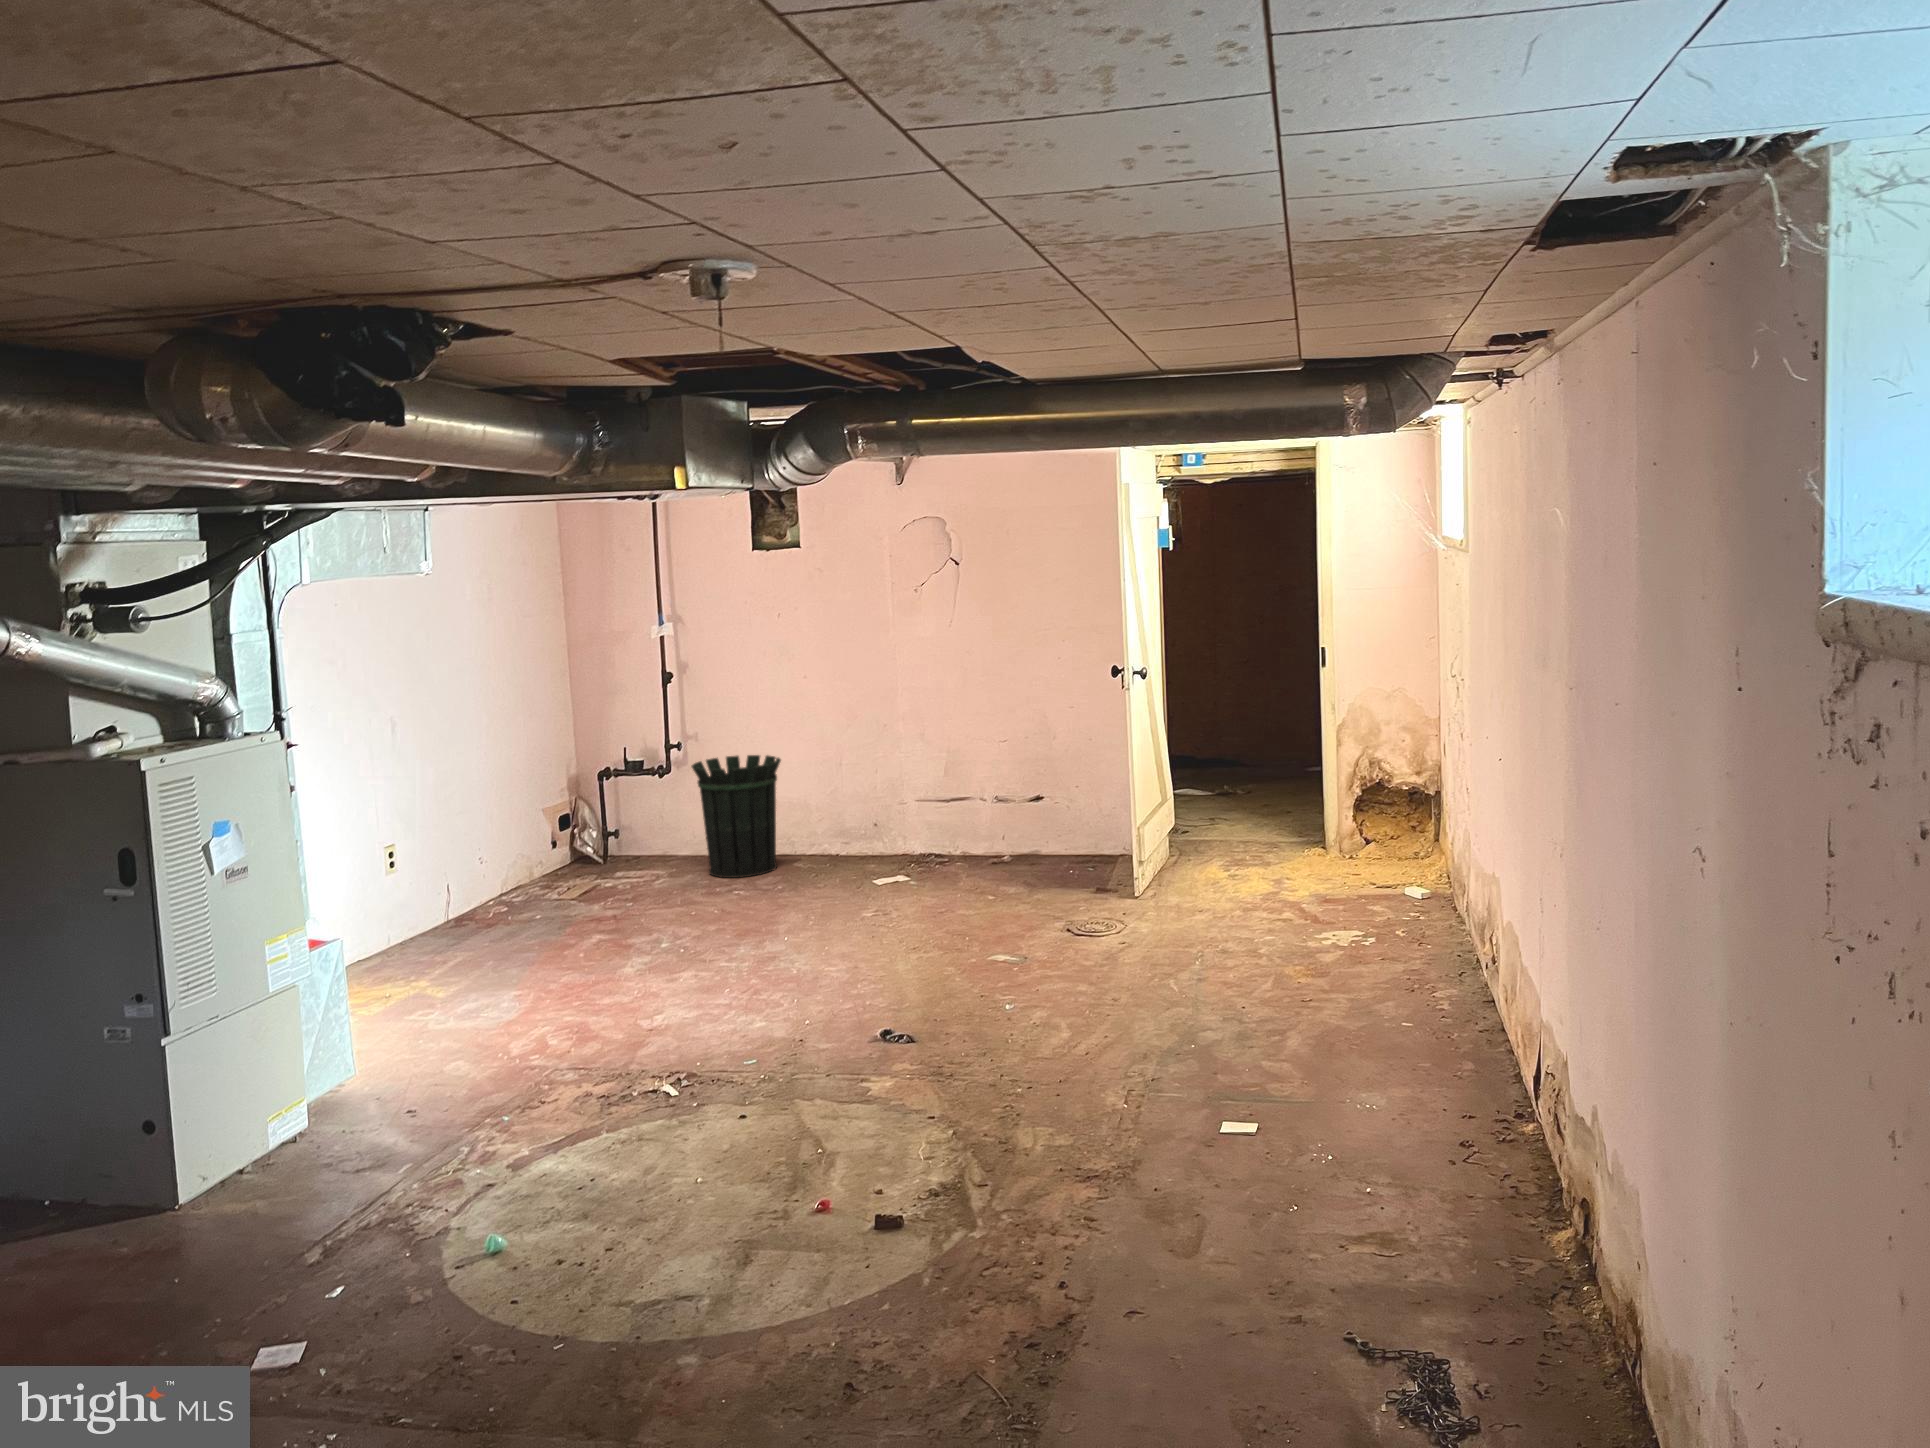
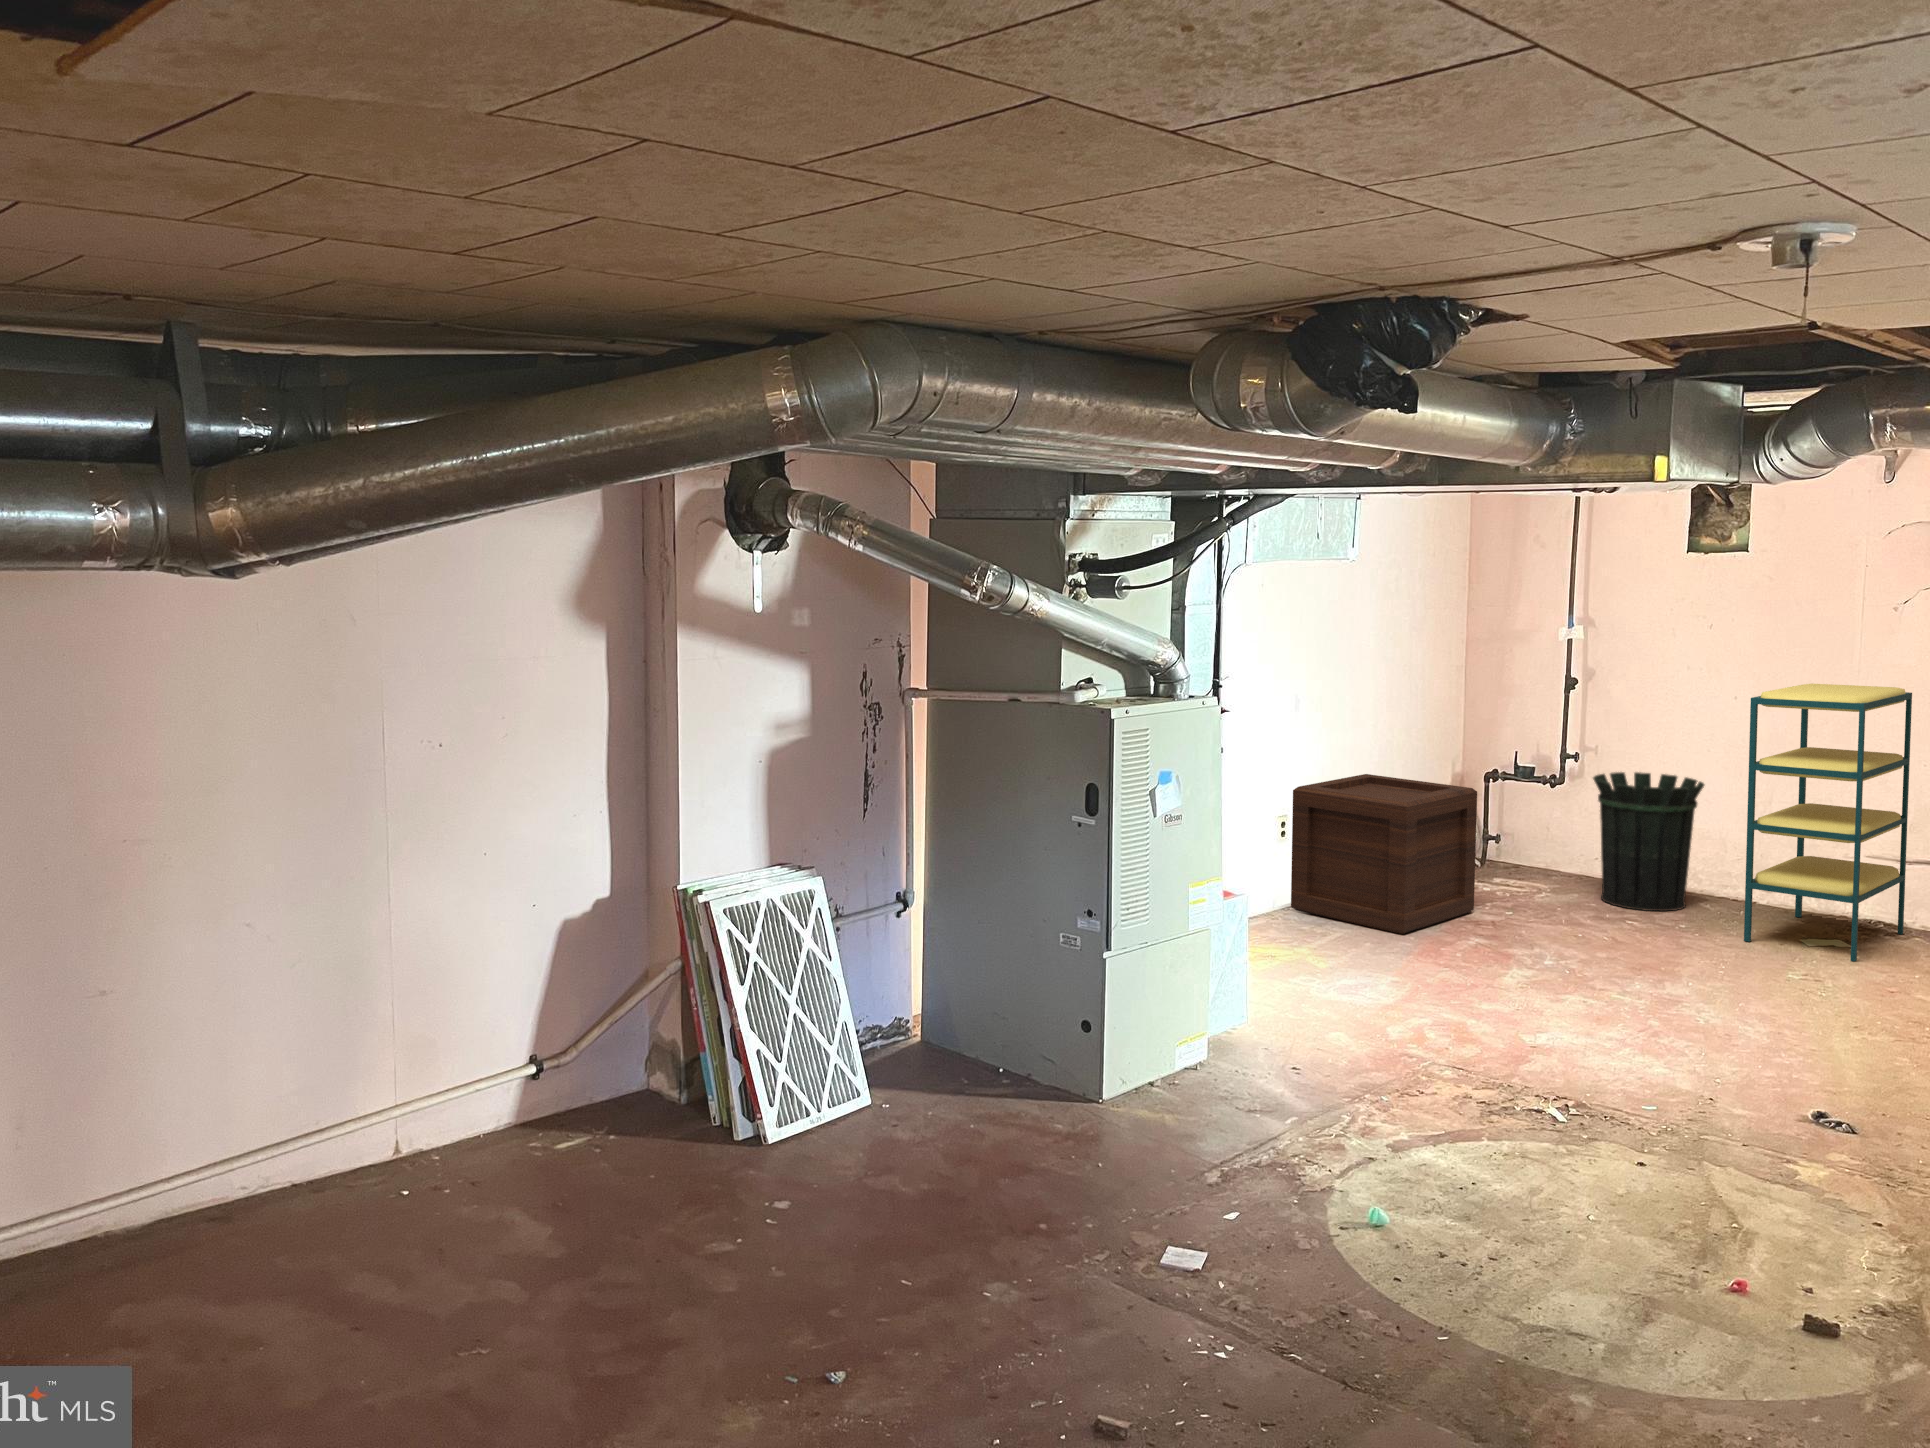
shelving unit: none [806,663,933,889] -> present [1744,684,1912,961]
wooden crate: none [402,791,597,943] -> present [1291,774,1477,934]

